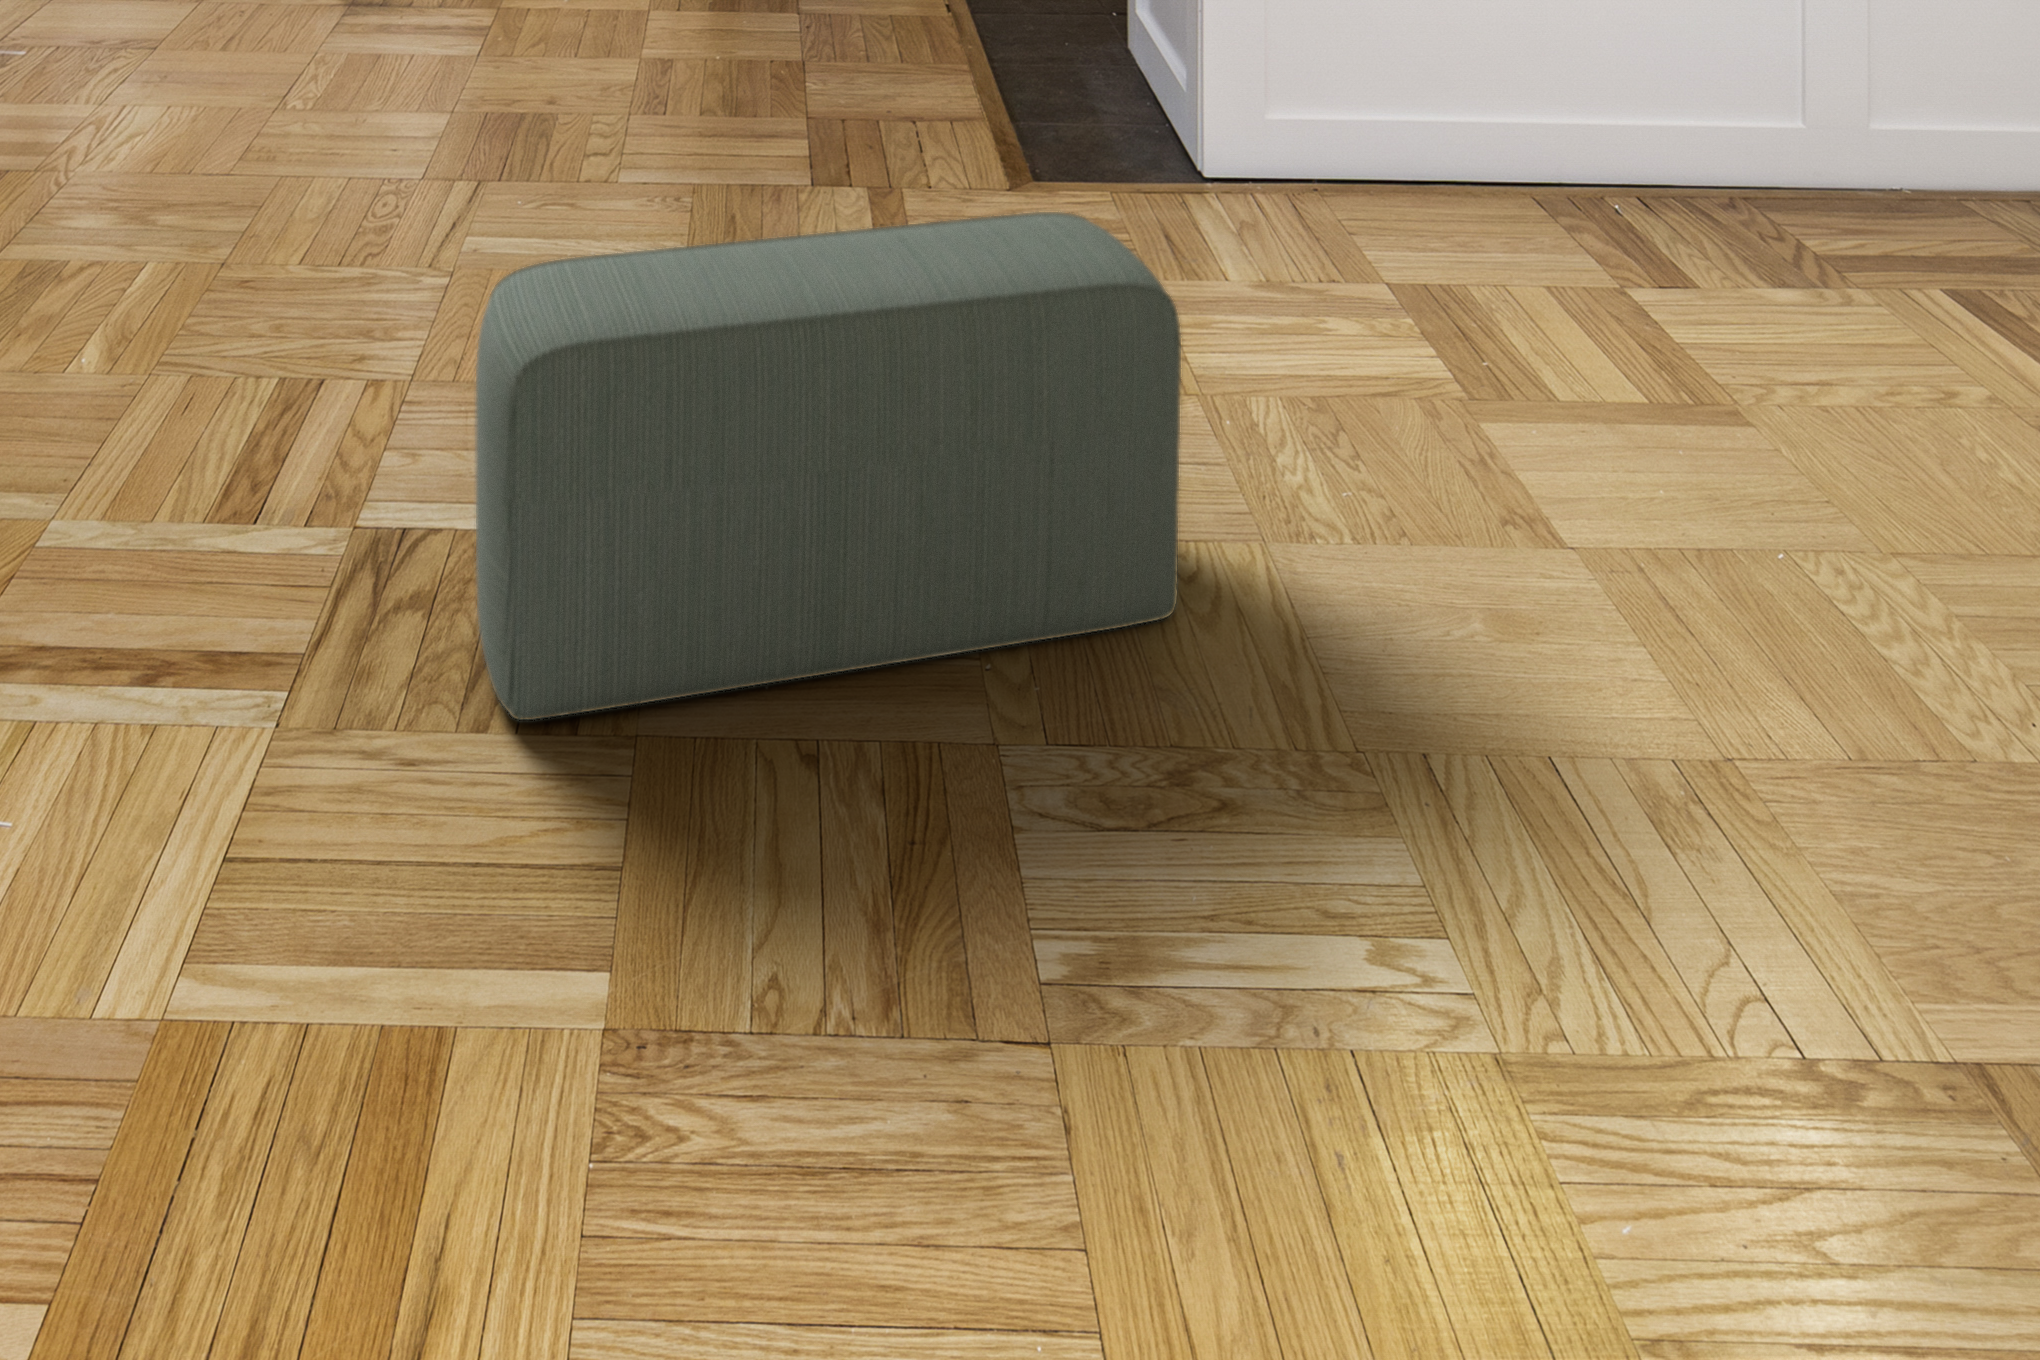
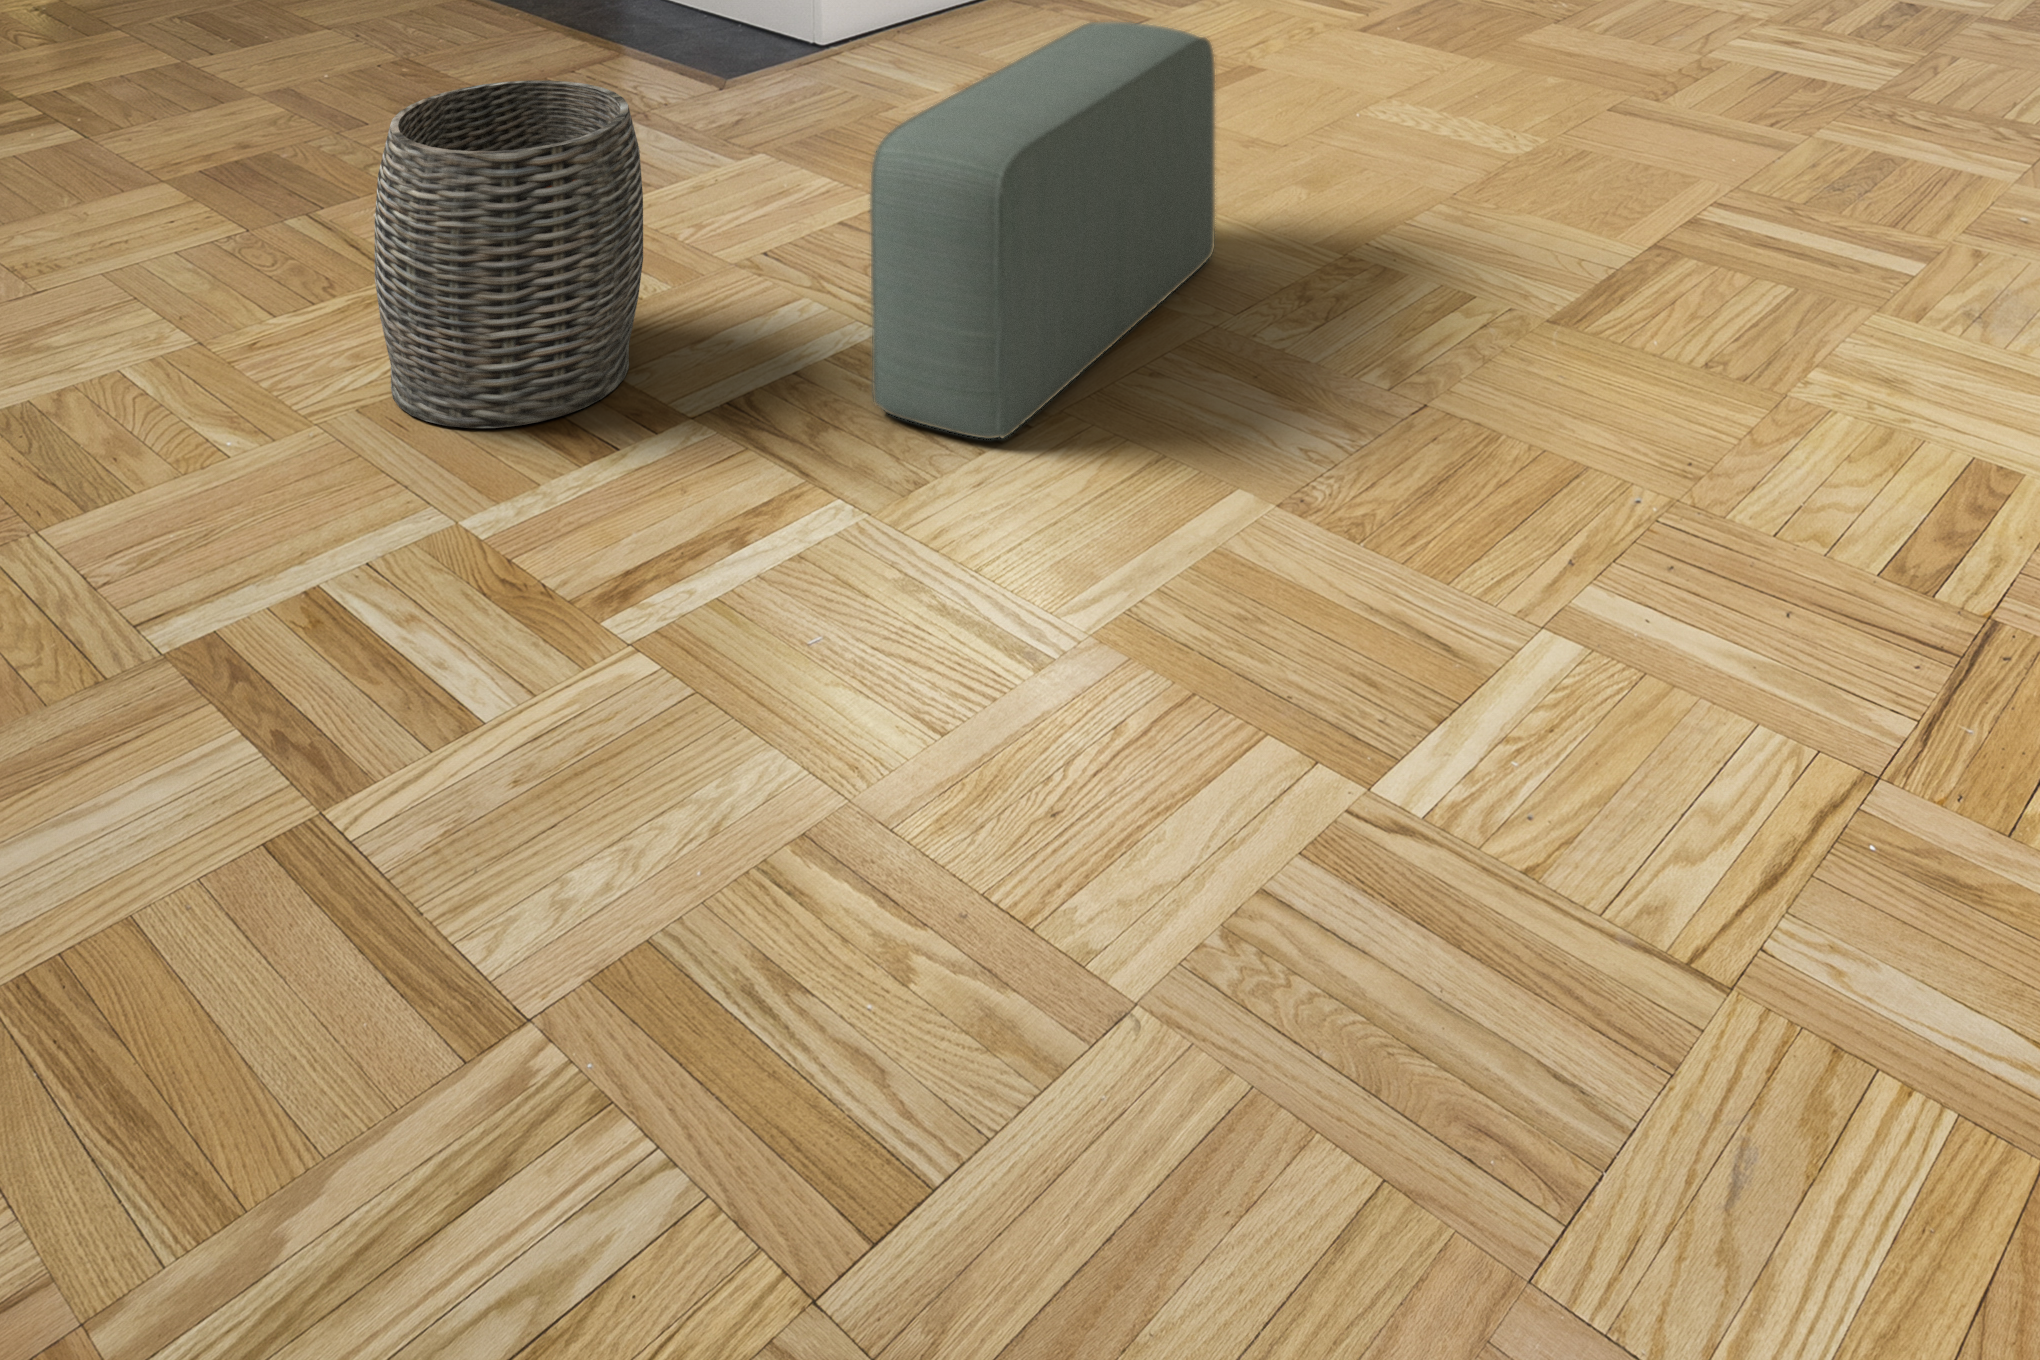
woven basket: none [190,79,475,461] -> present [375,80,643,428]

